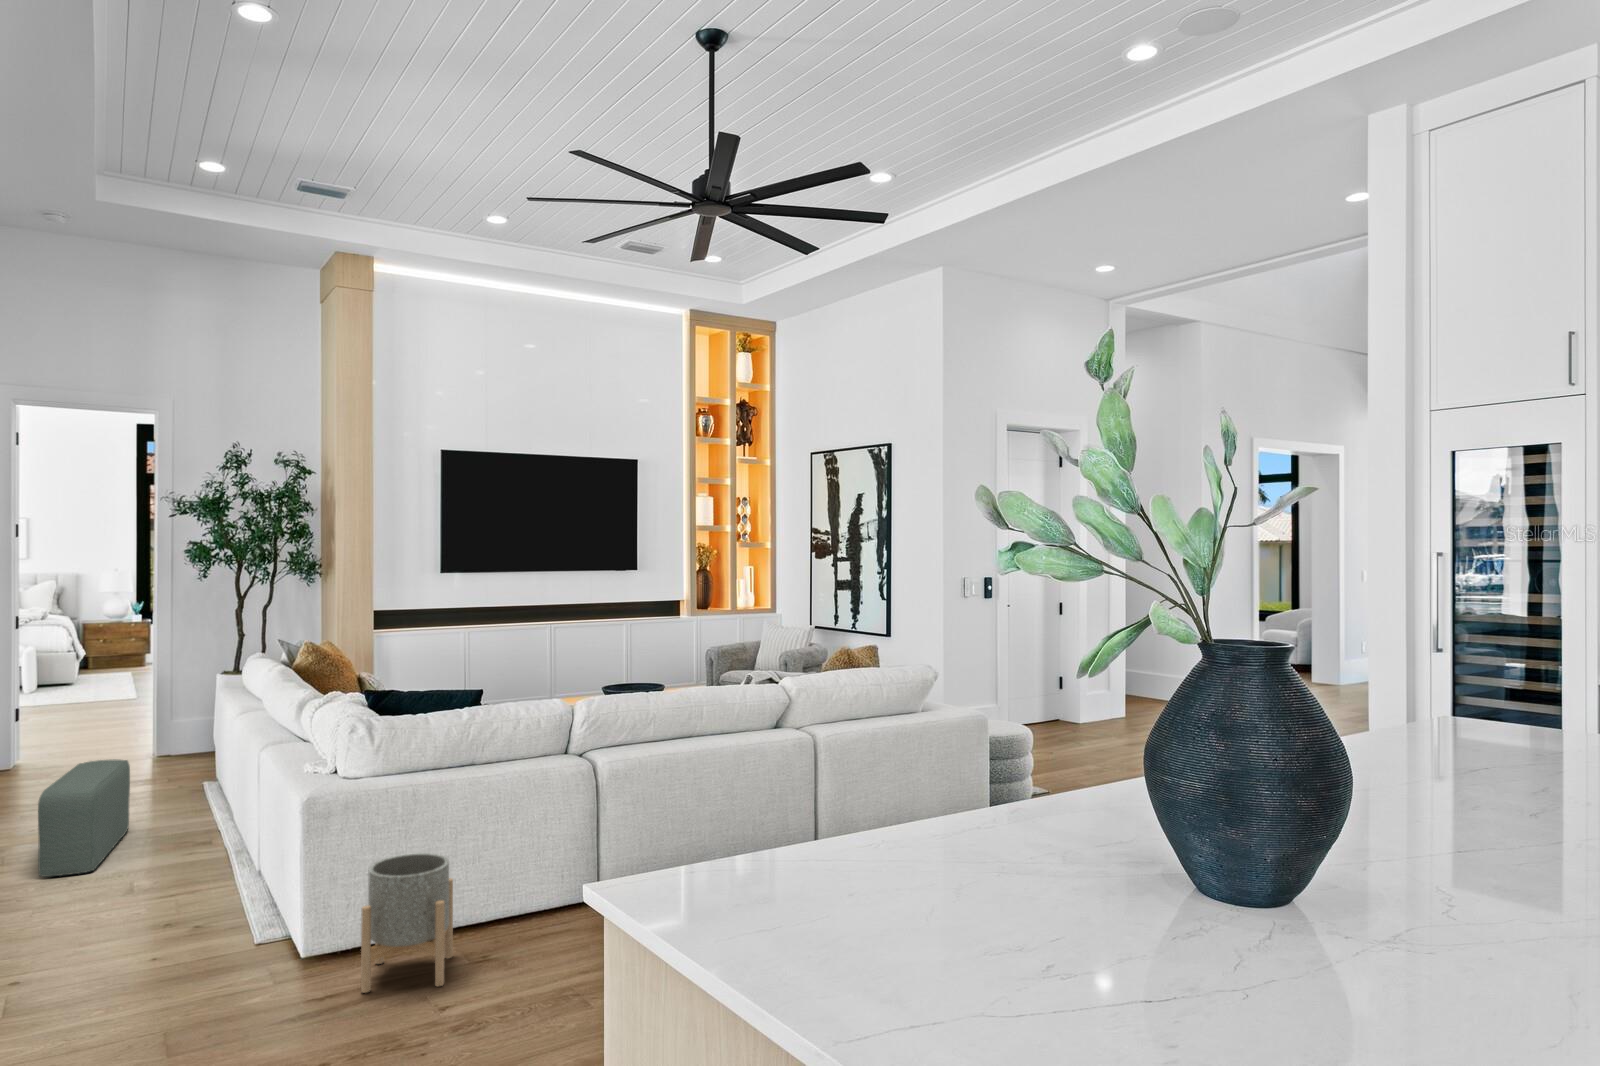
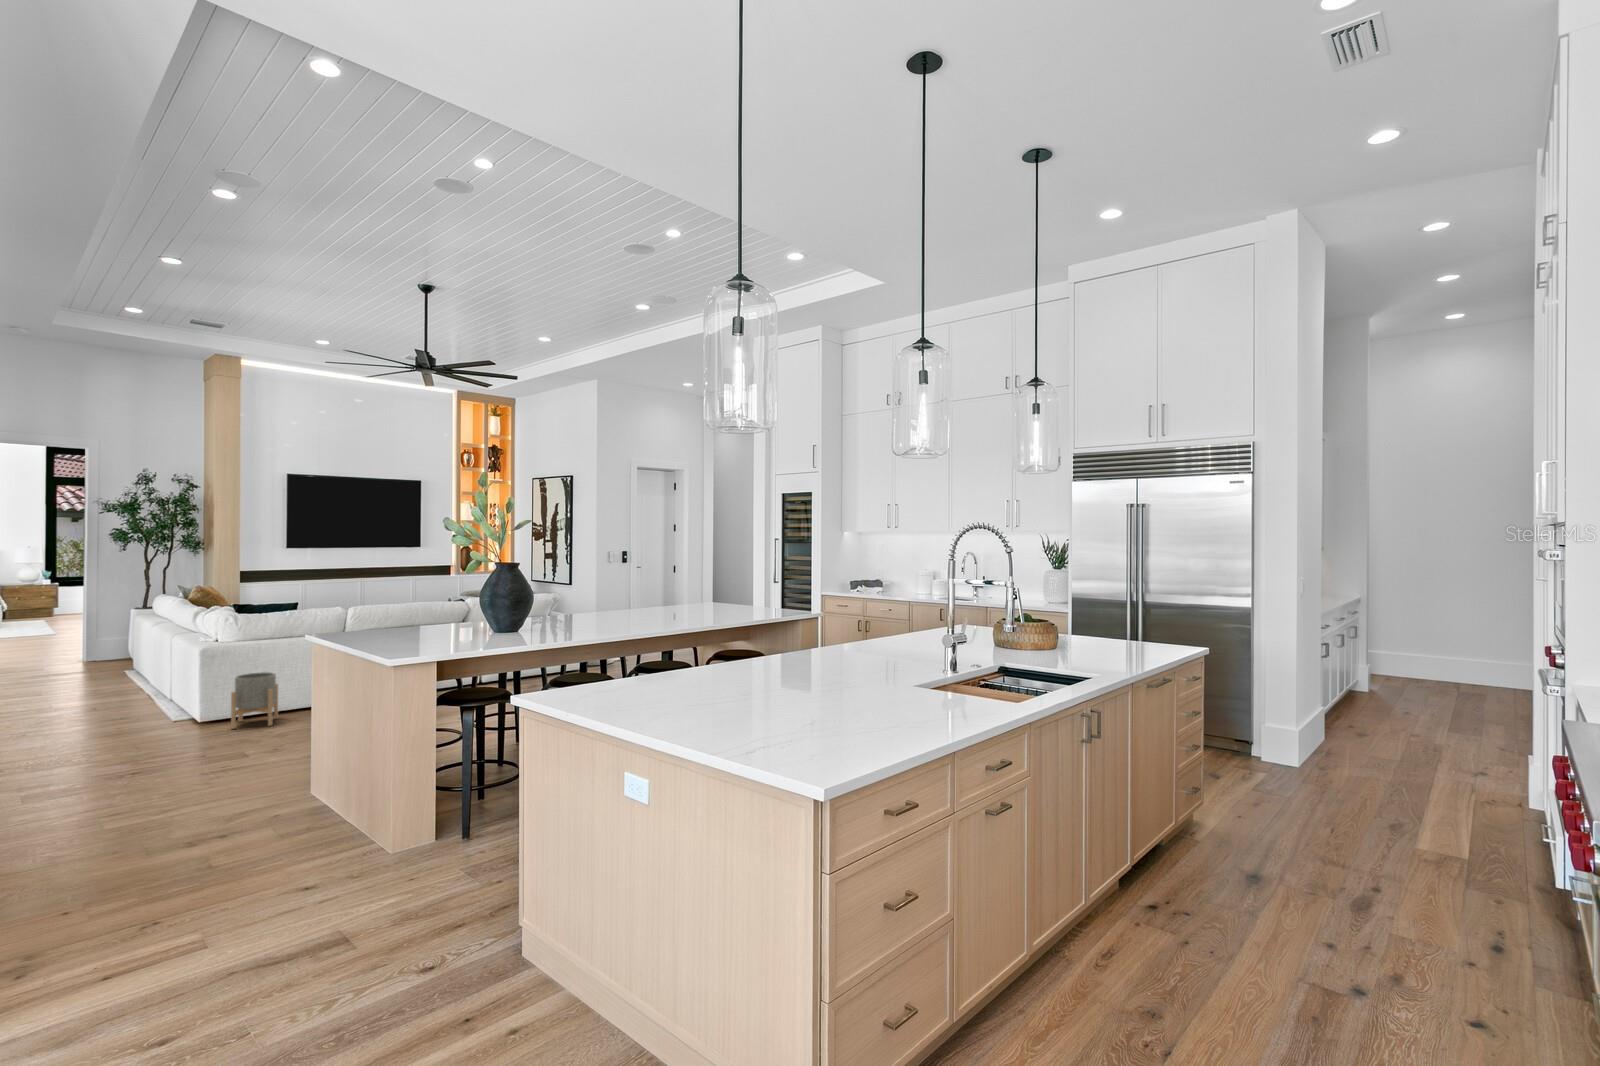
pouf: present [38,759,130,877] -> none [37,649,86,705]

